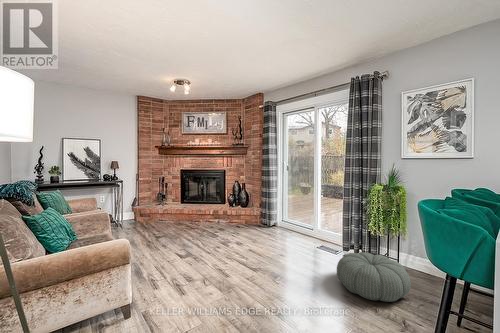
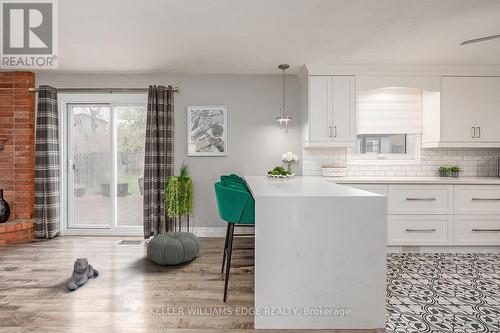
plush toy: none [260,257,288,287] -> present [67,258,99,290]

